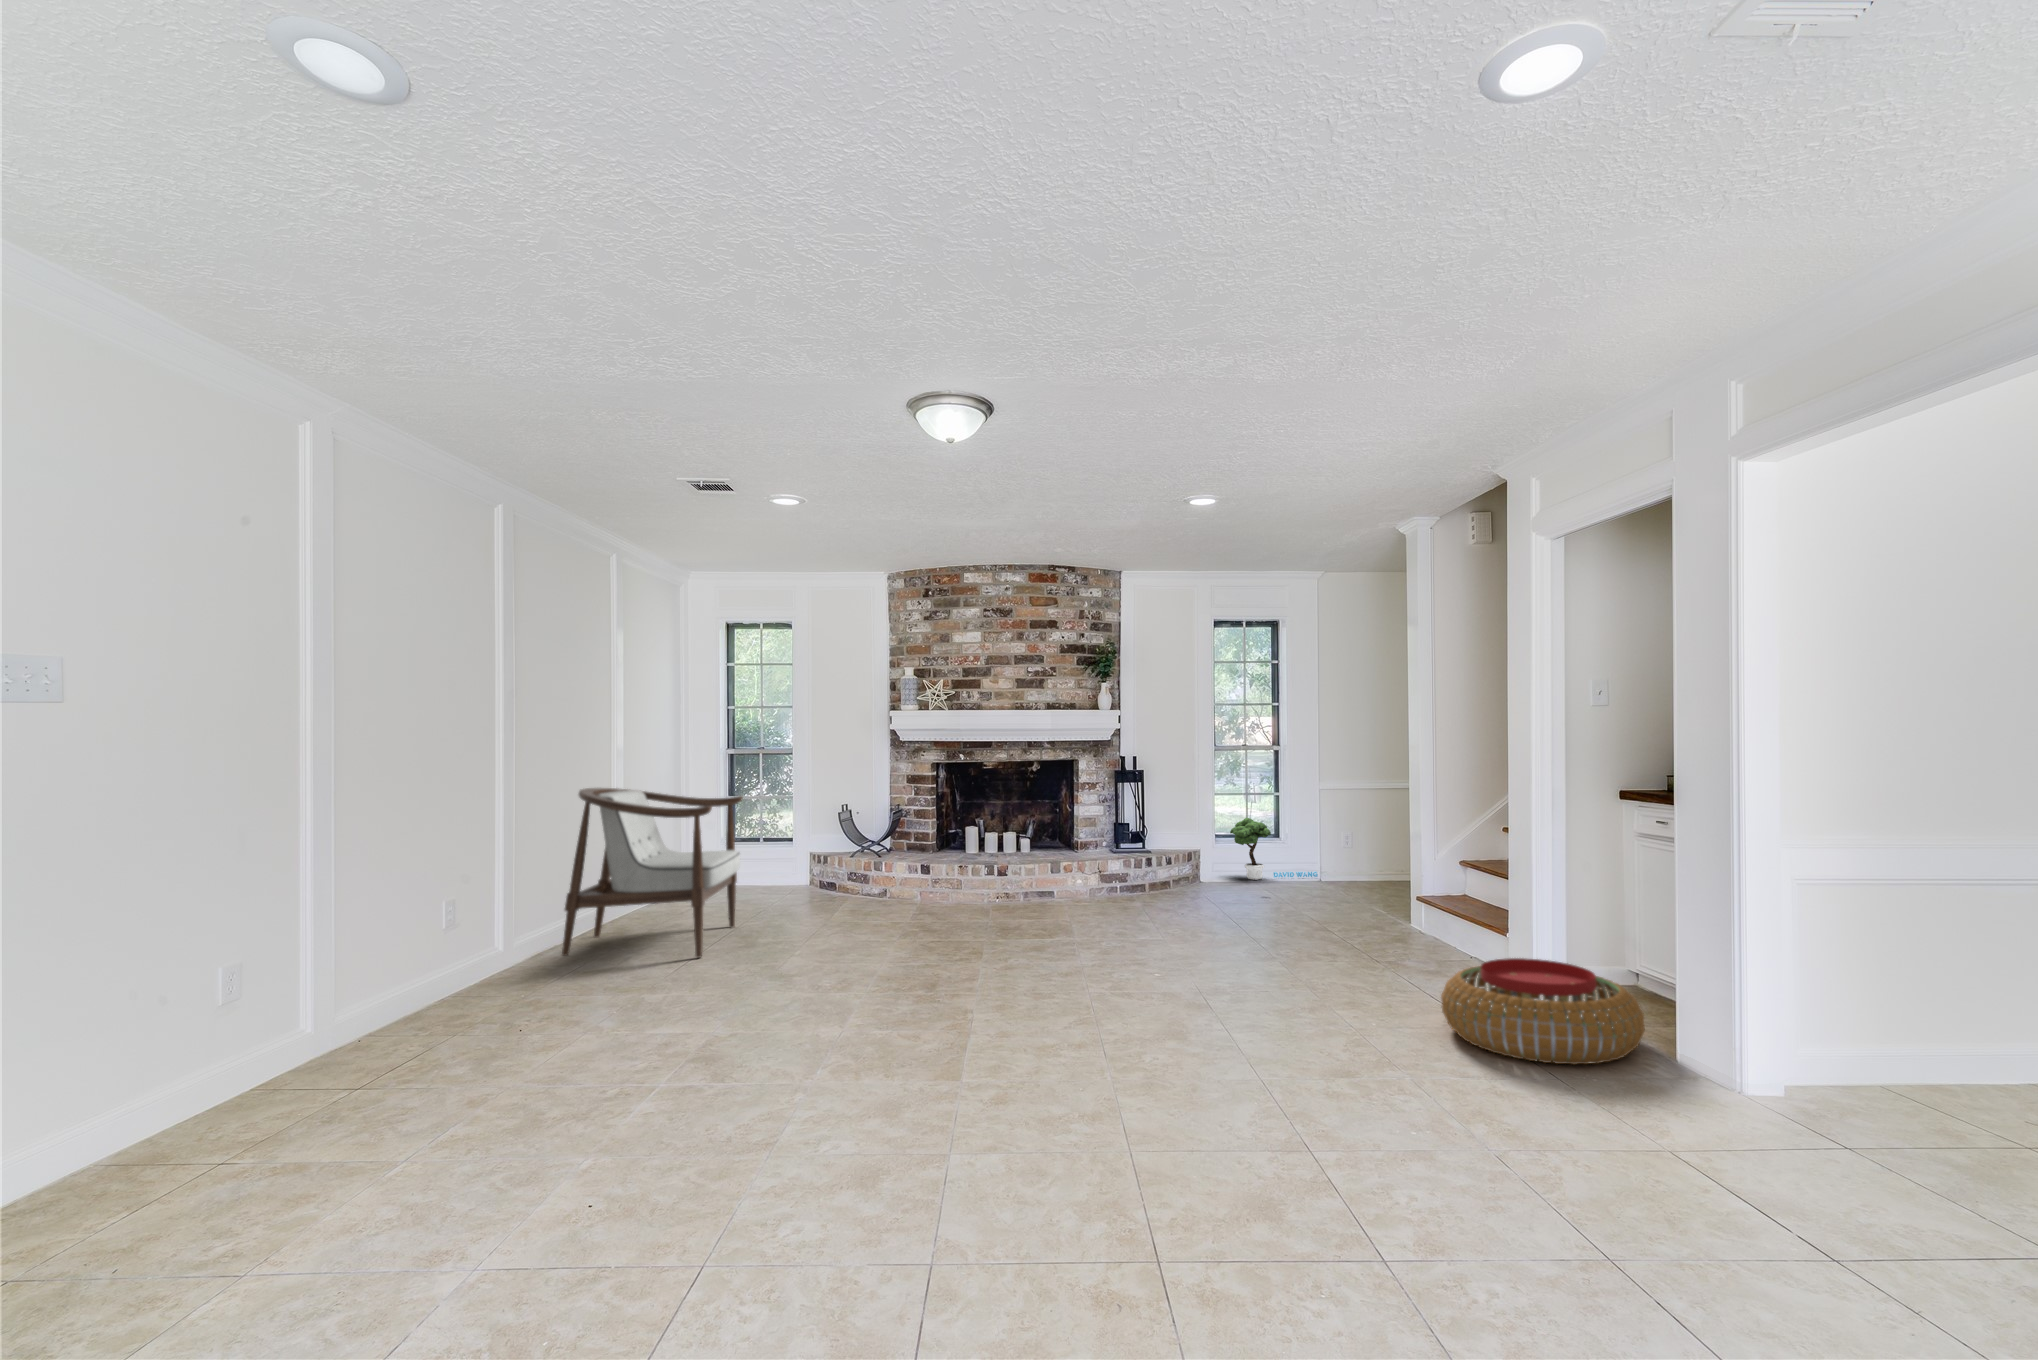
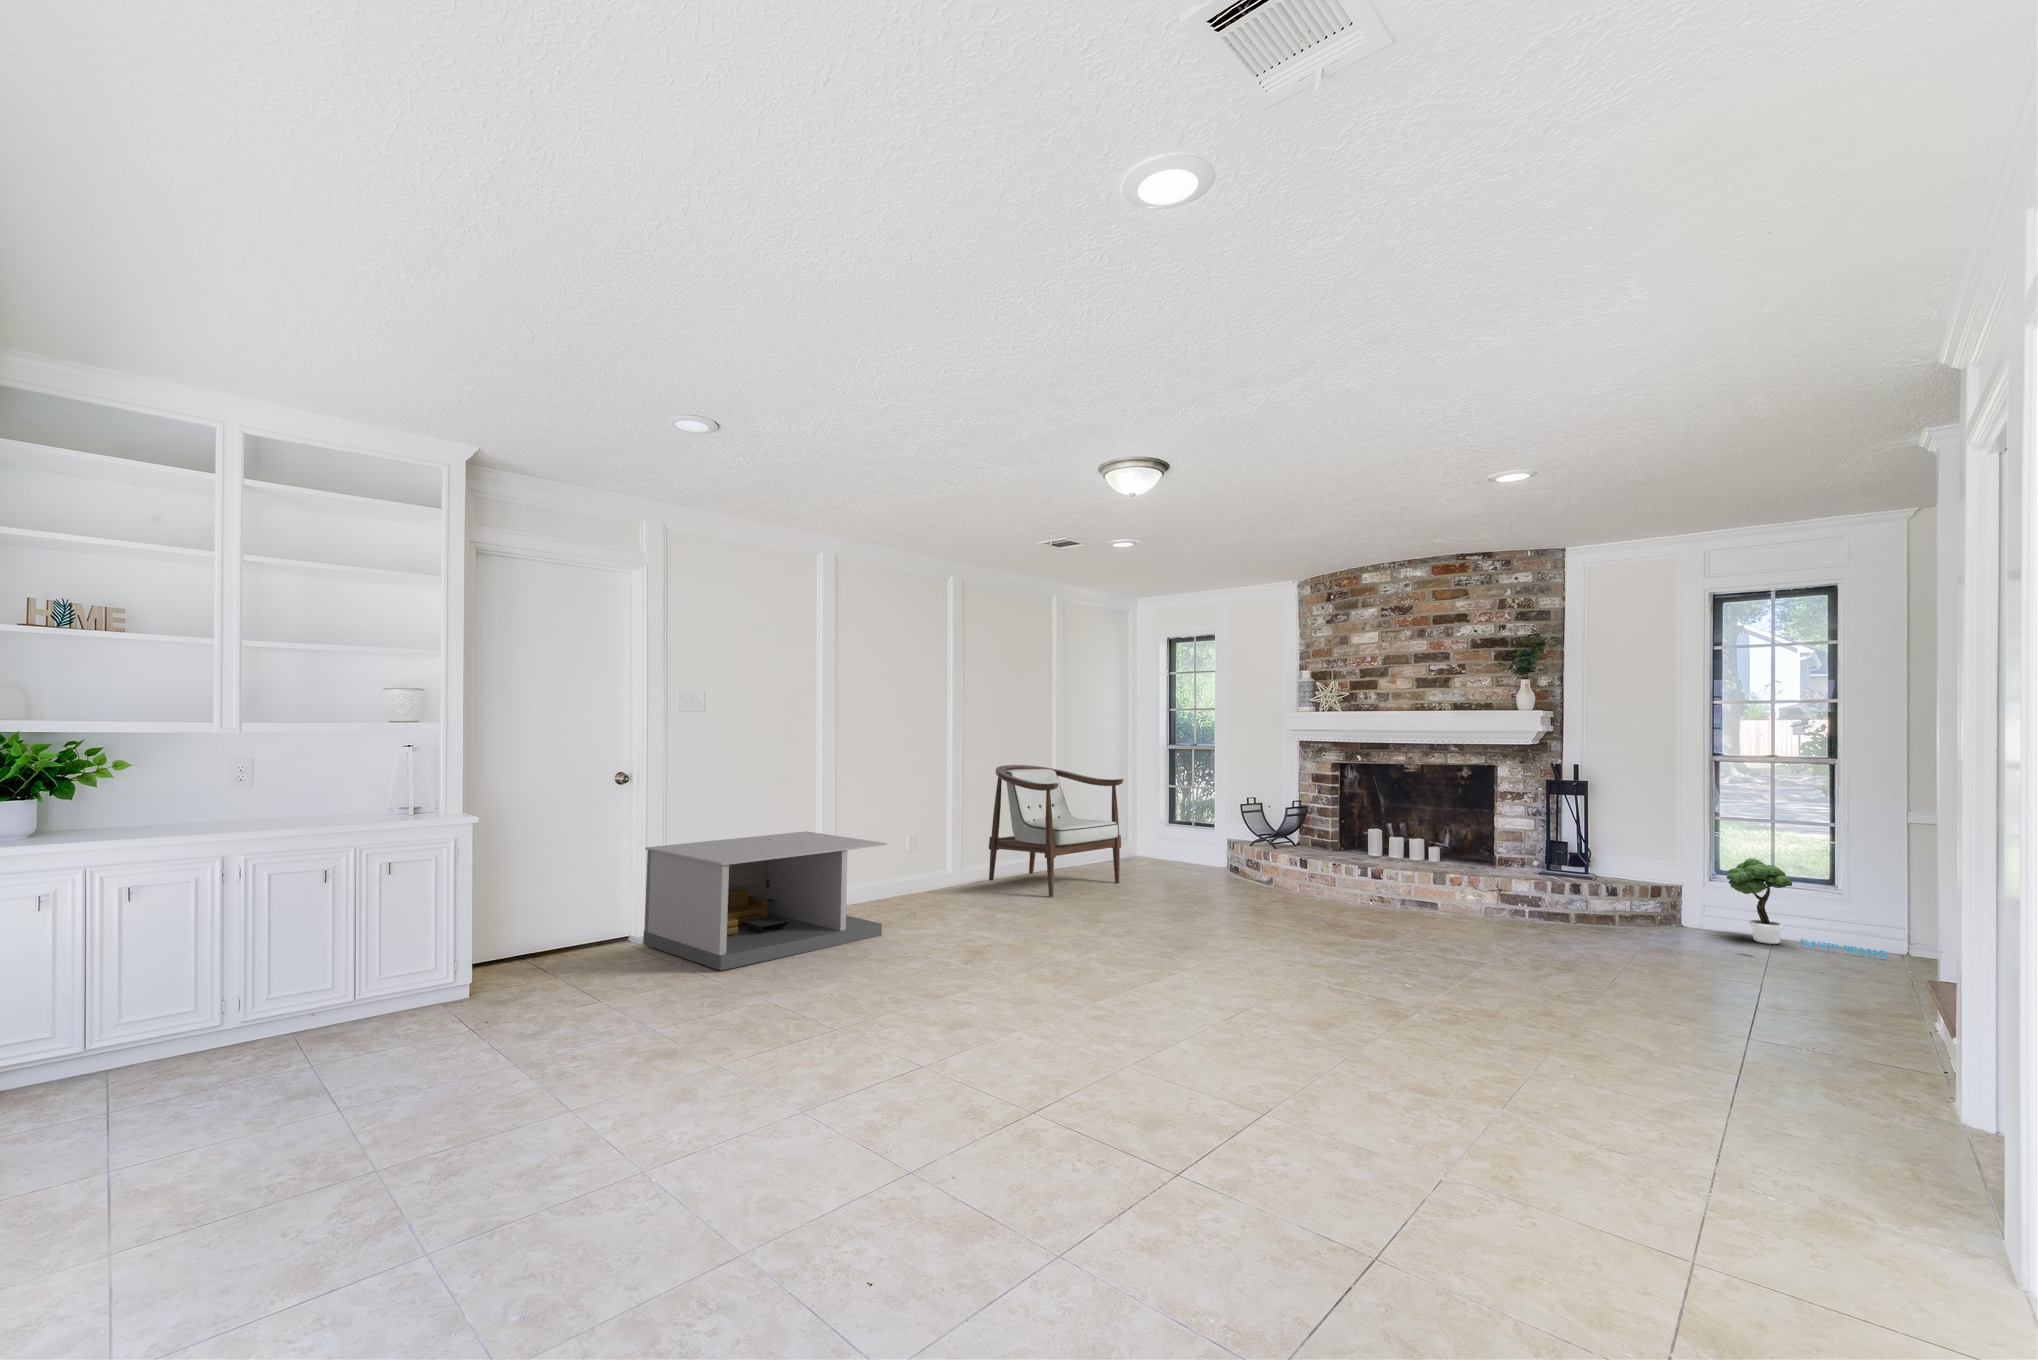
coffee table: none [132,915,610,1232] -> present [643,831,887,971]
pouf: present [1441,958,1645,1064] -> none [1453,1043,1744,1206]

